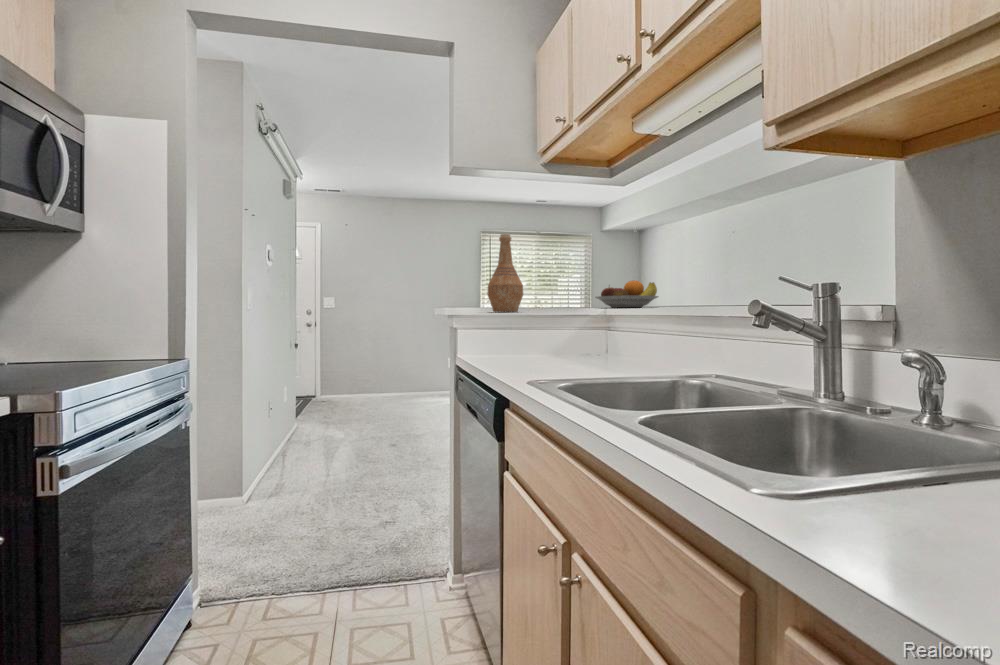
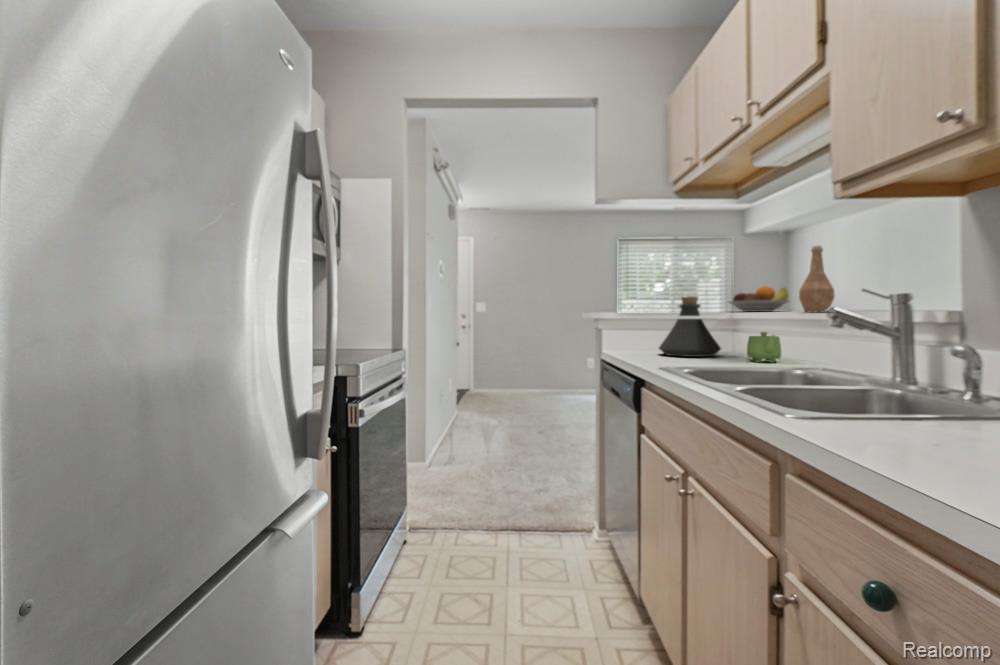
vase: present [487,233,523,312] -> present [799,245,835,312]
bottle: none [524,289,597,362] -> present [659,296,721,357]
teapot: none [628,332,668,369] -> present [747,332,781,362]

